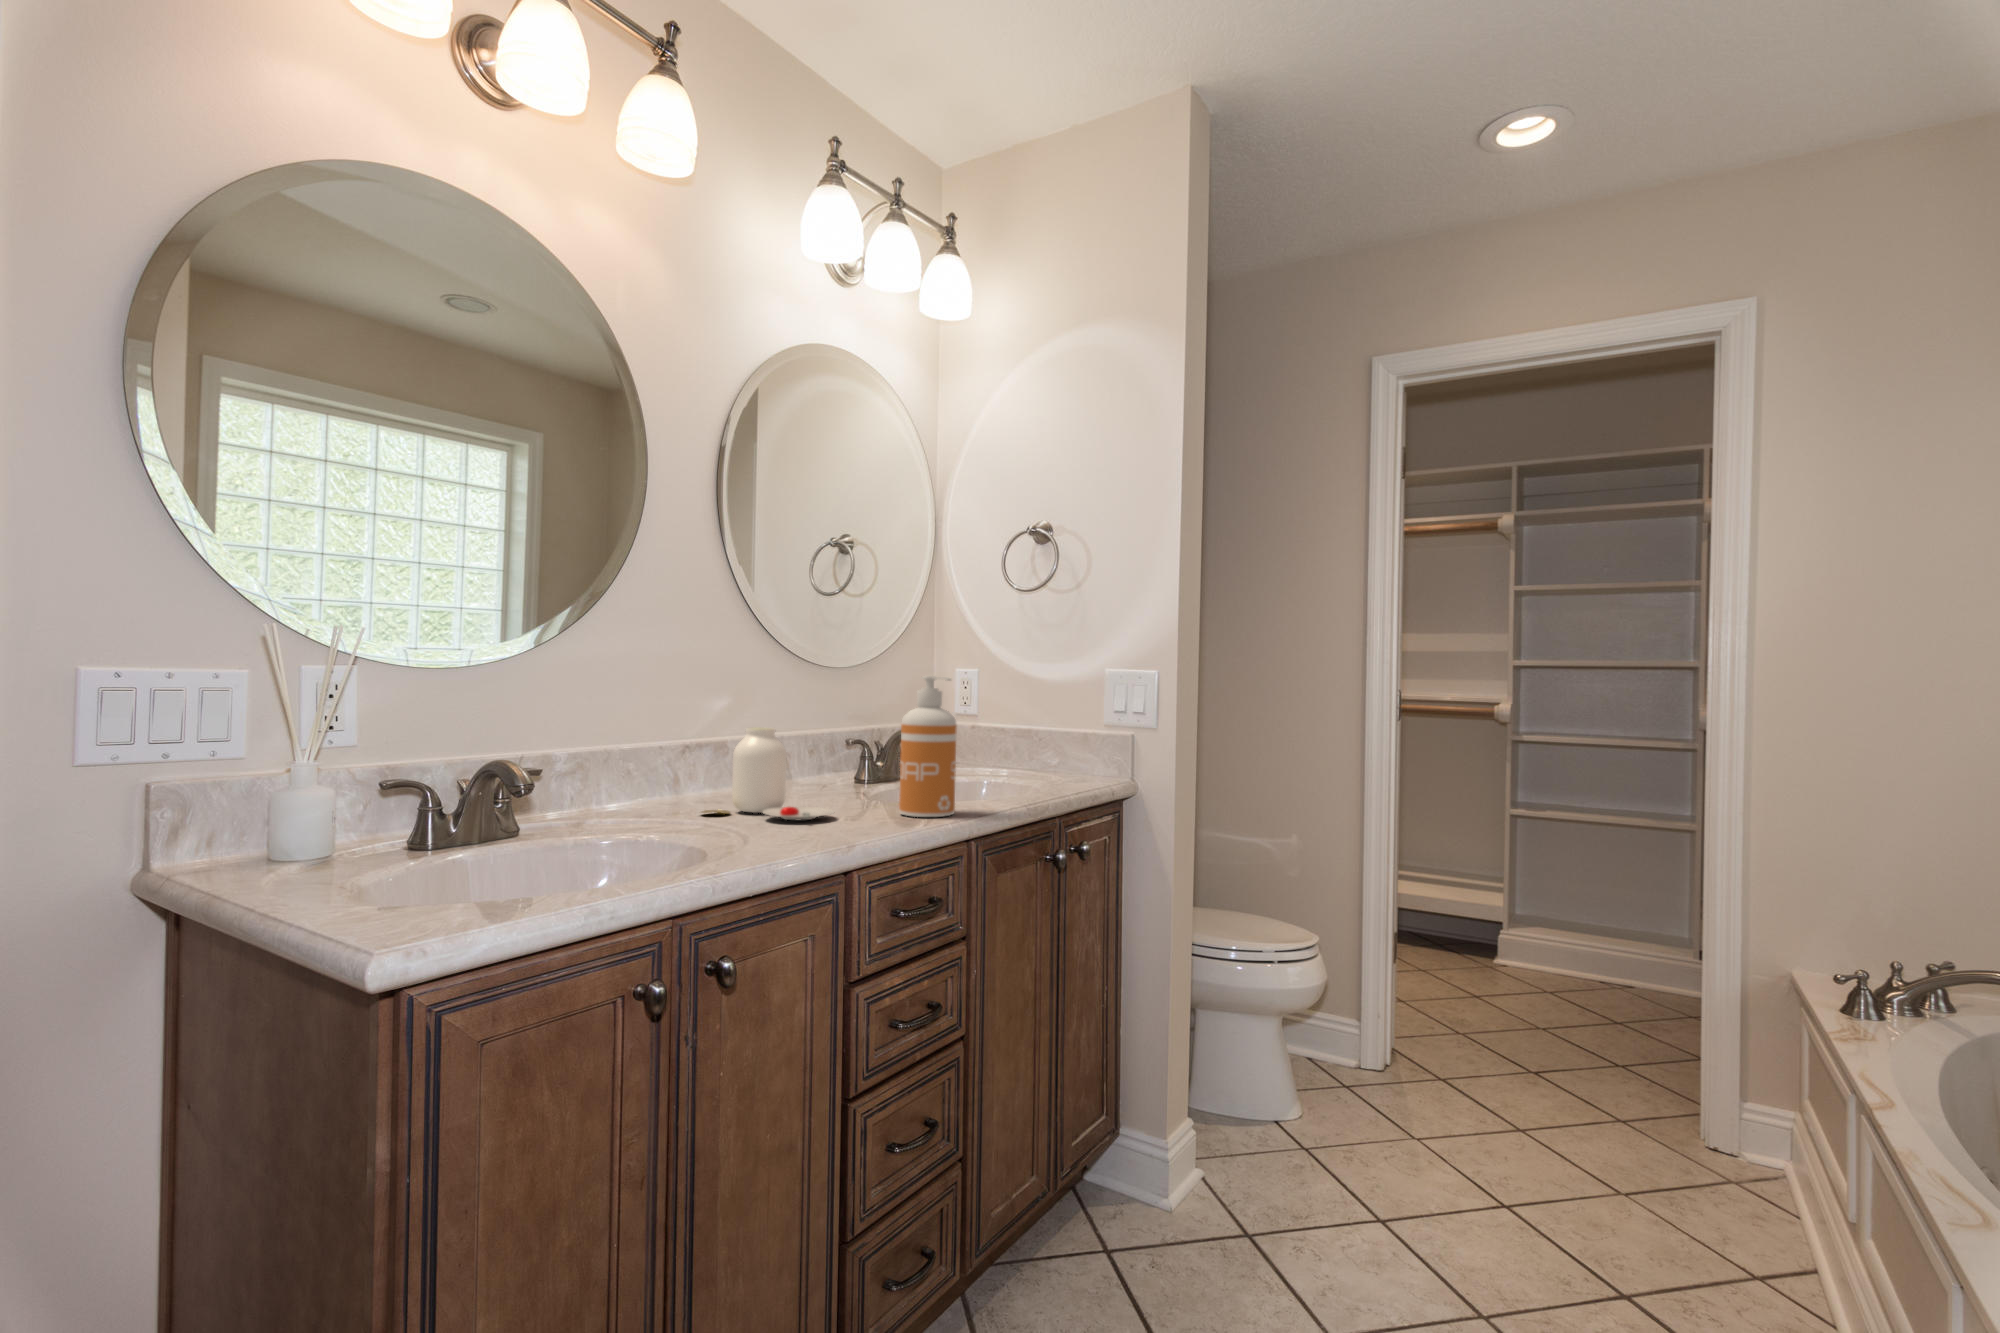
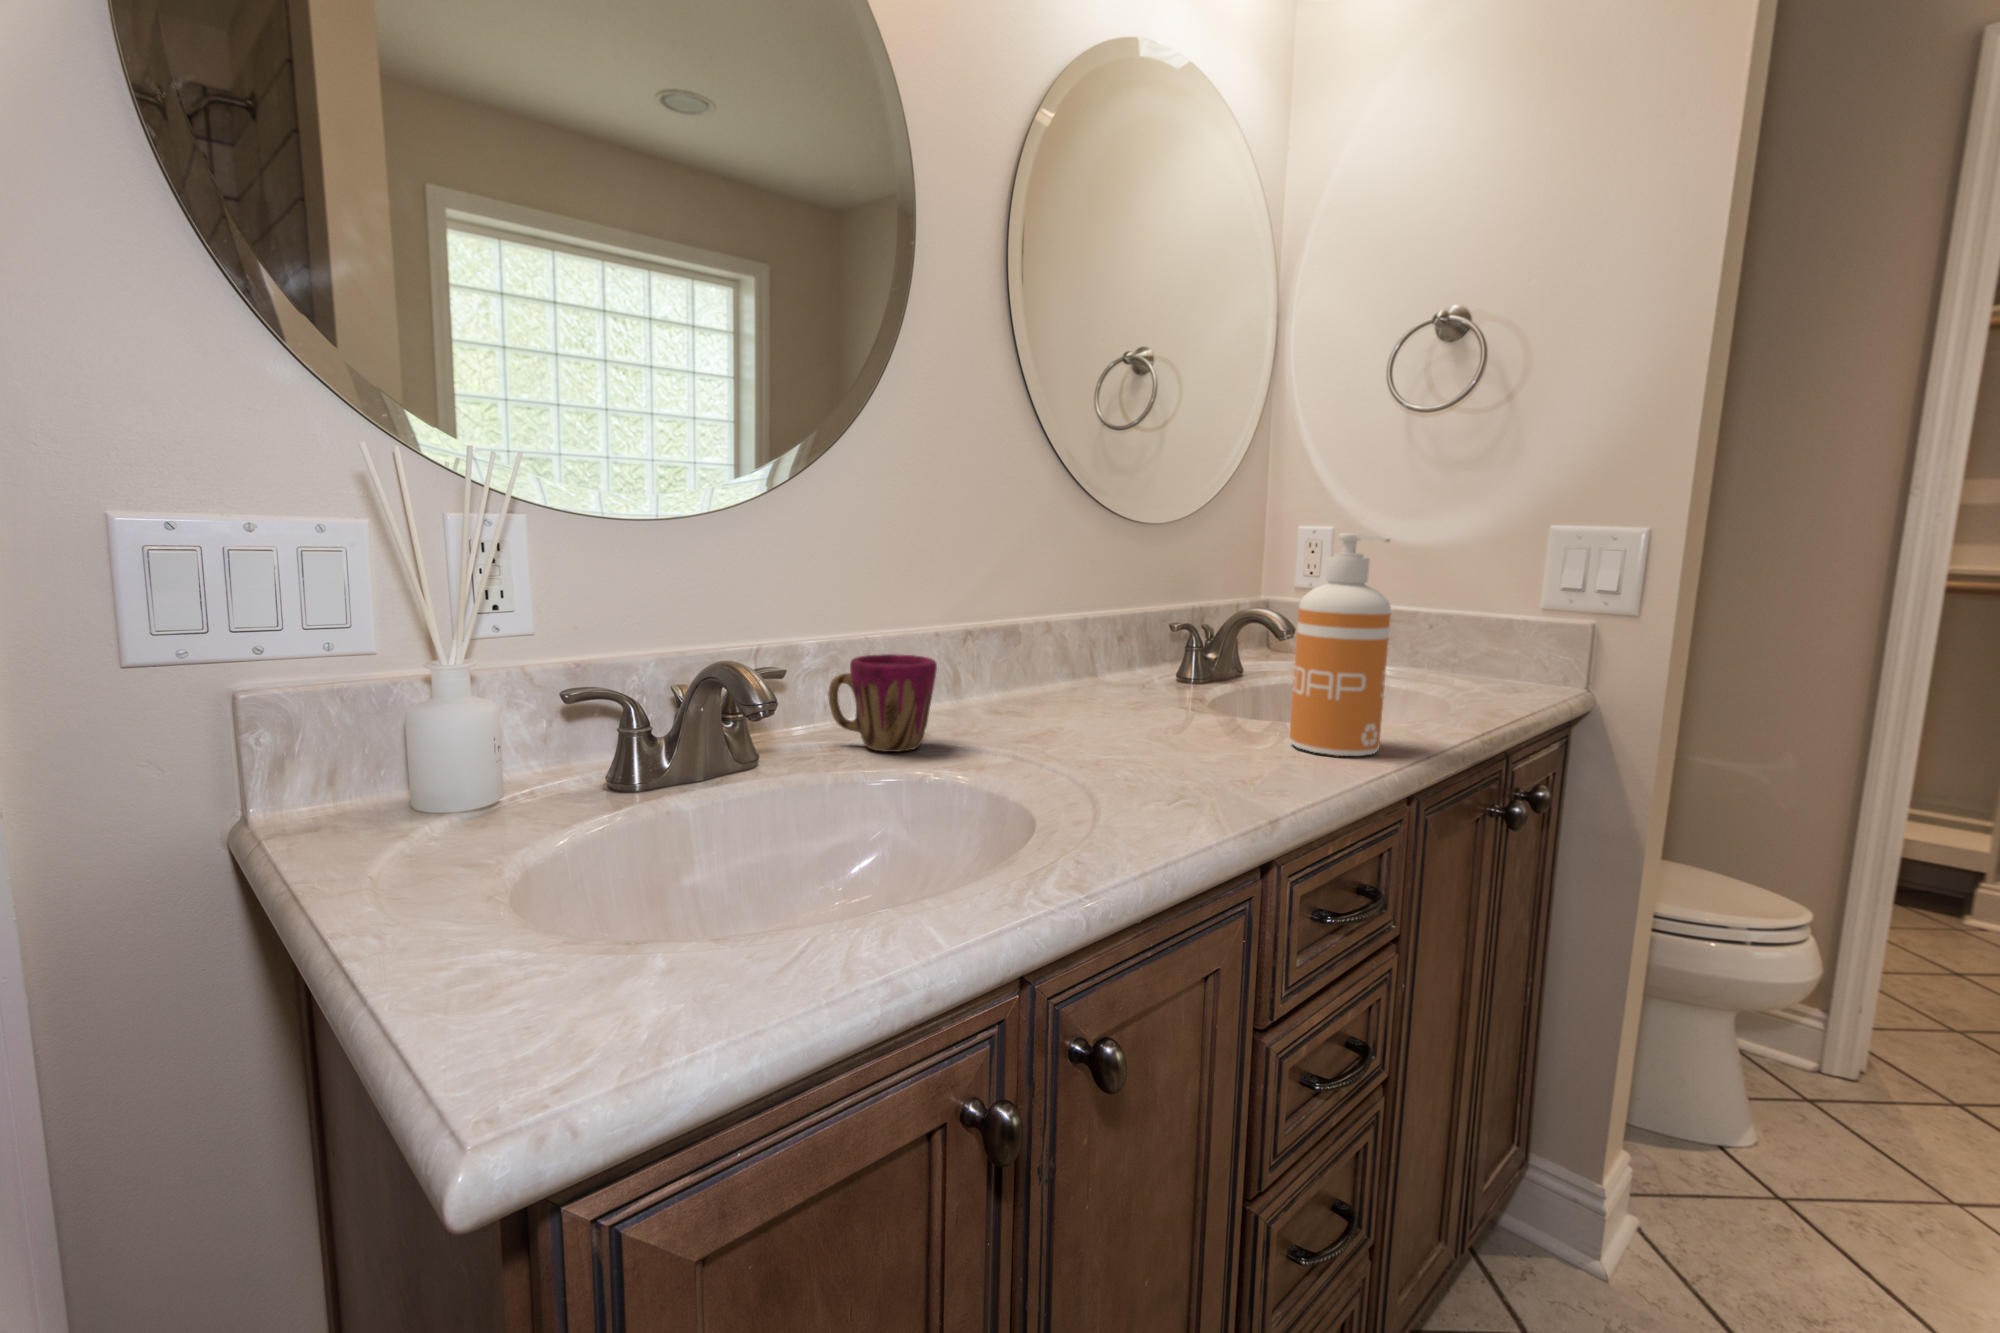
jar: present [702,728,834,820] -> none [997,609,1200,755]
cup: none [574,760,653,824] -> present [828,654,937,752]

